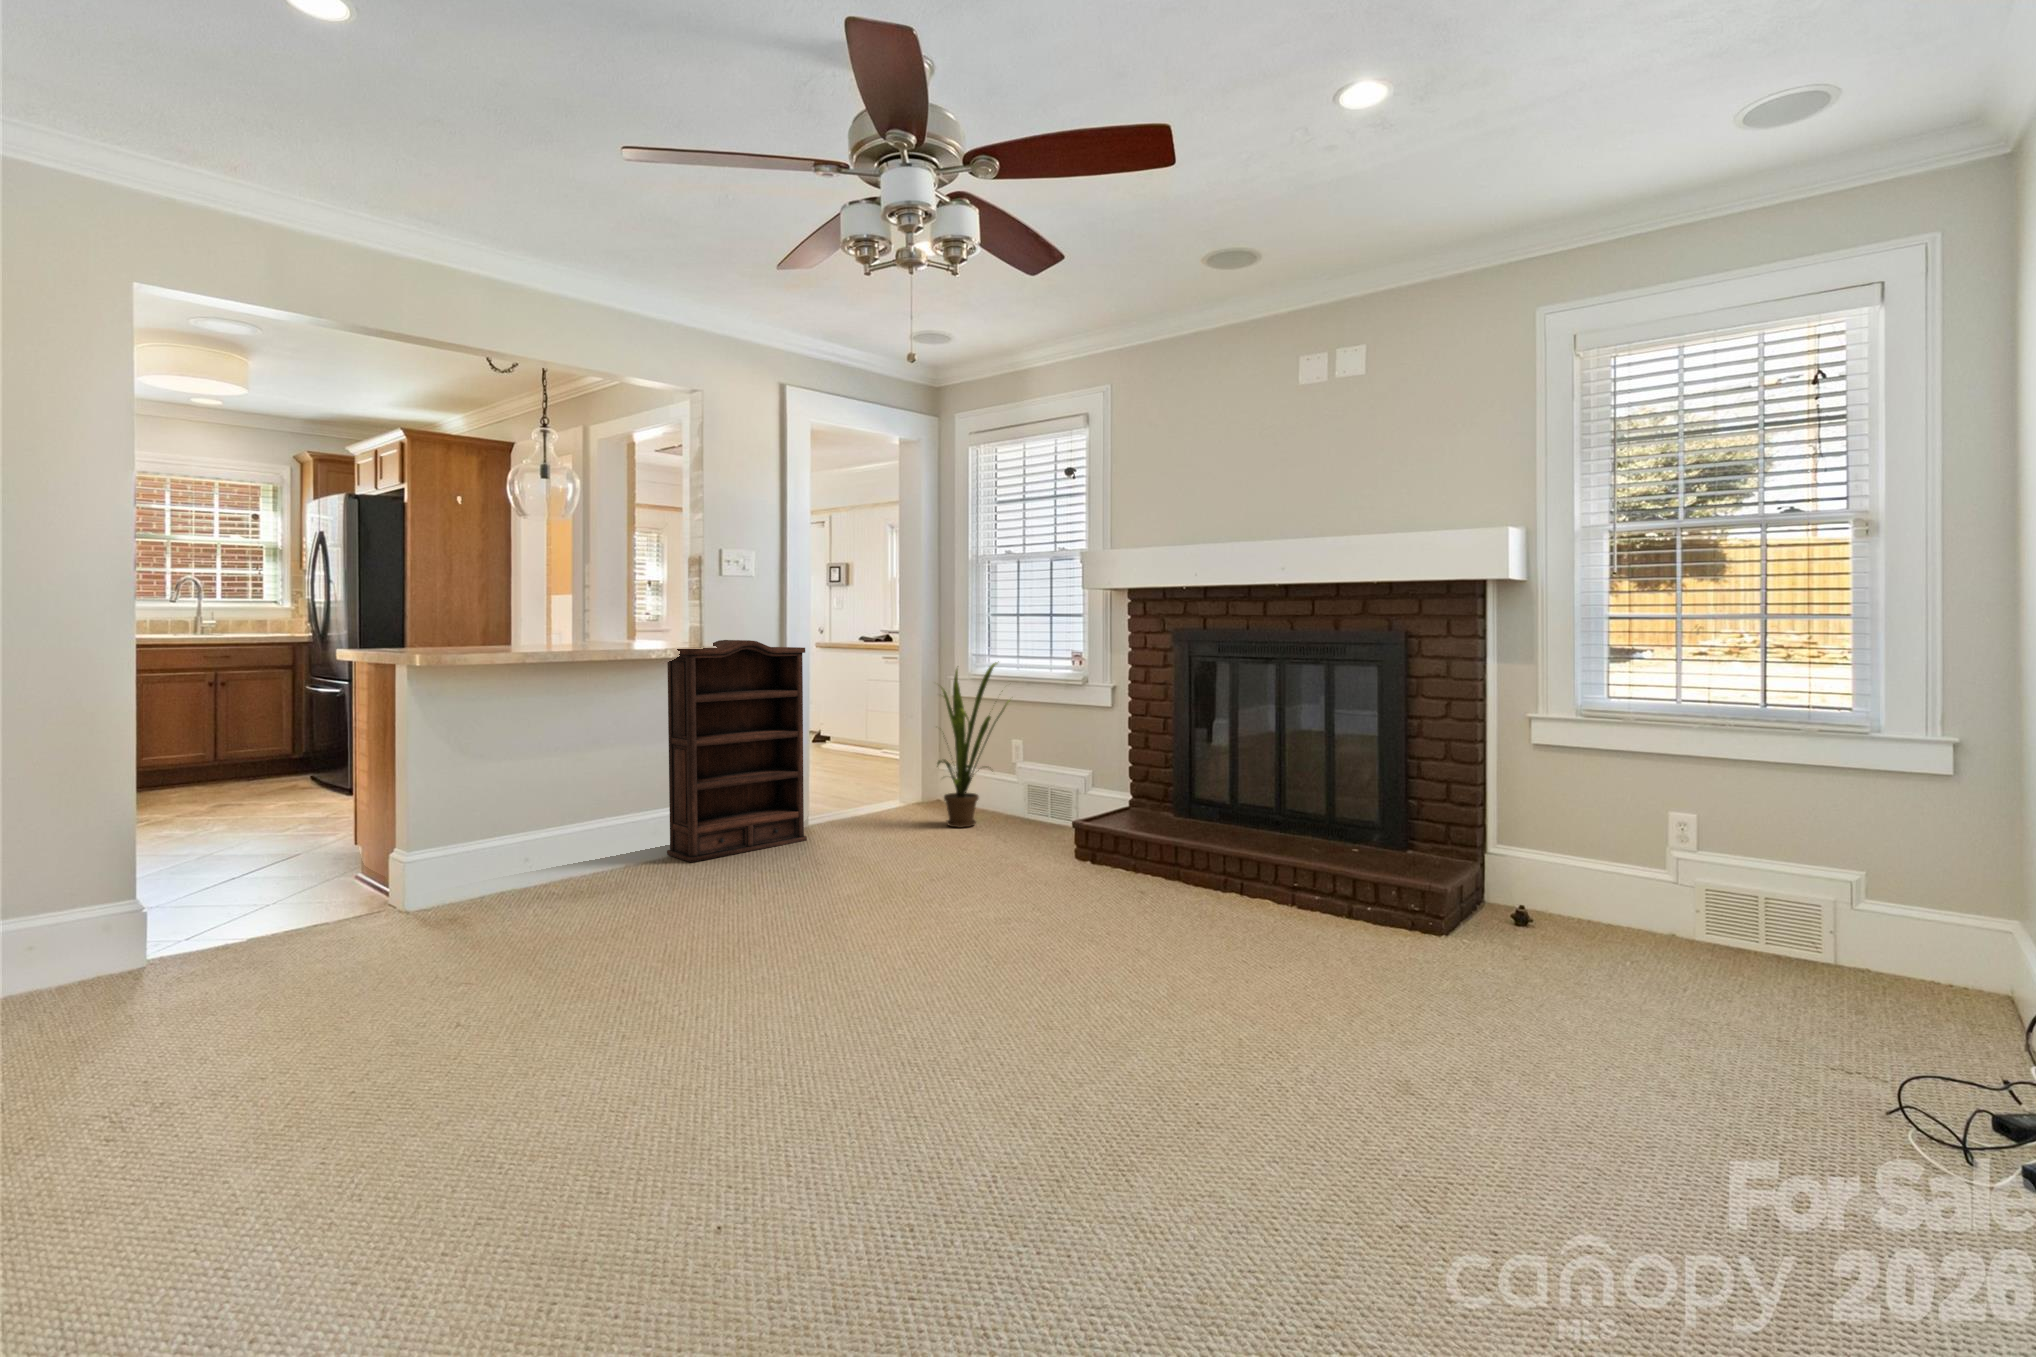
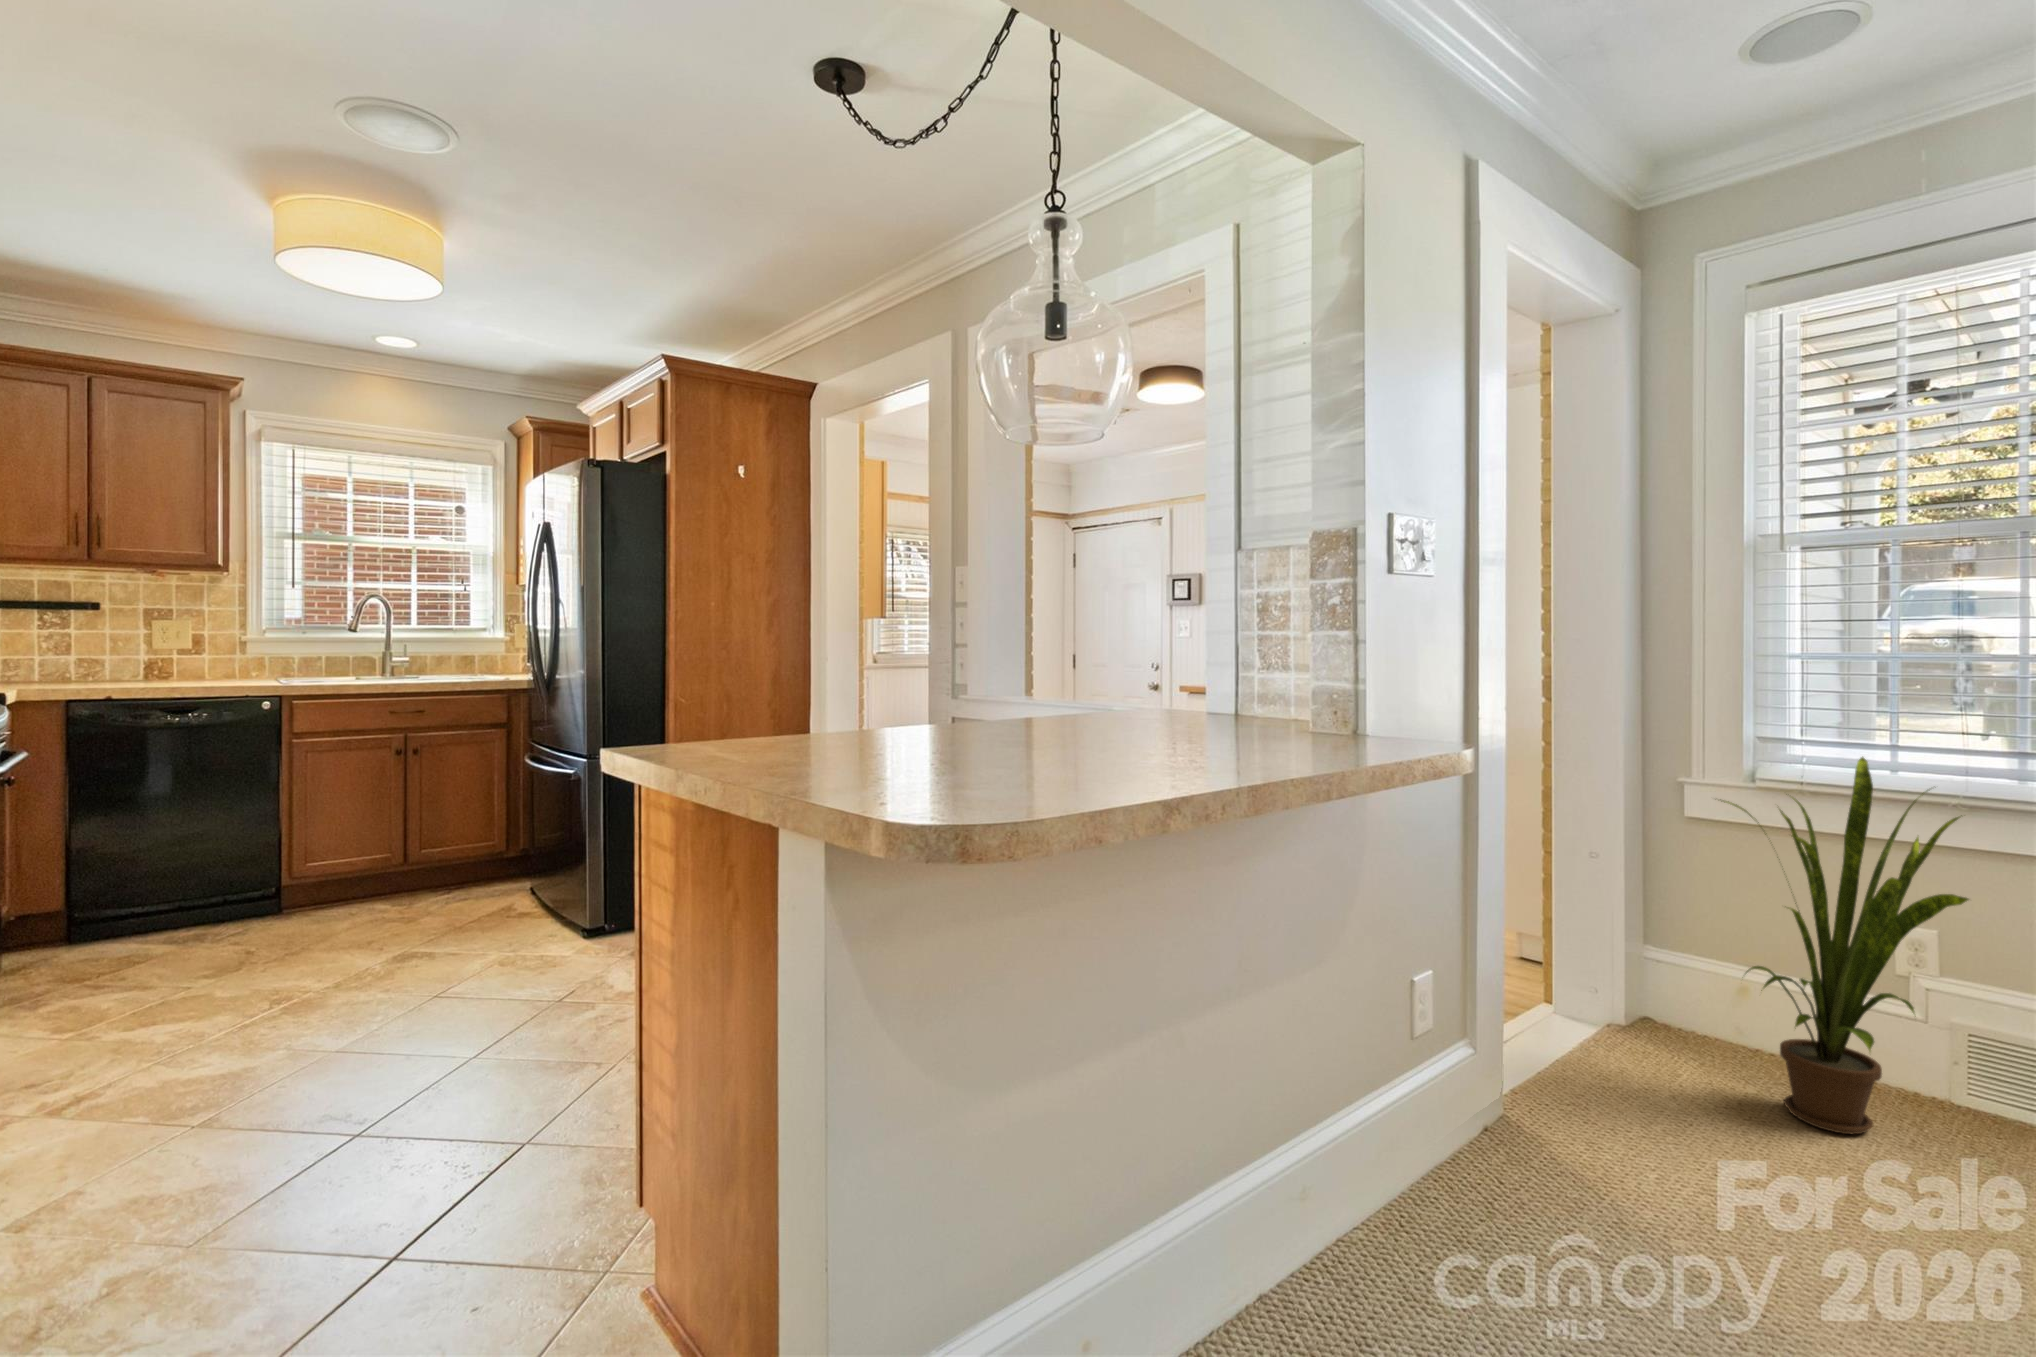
bookshelf: present [667,640,807,862] -> none [1317,726,1578,1318]

